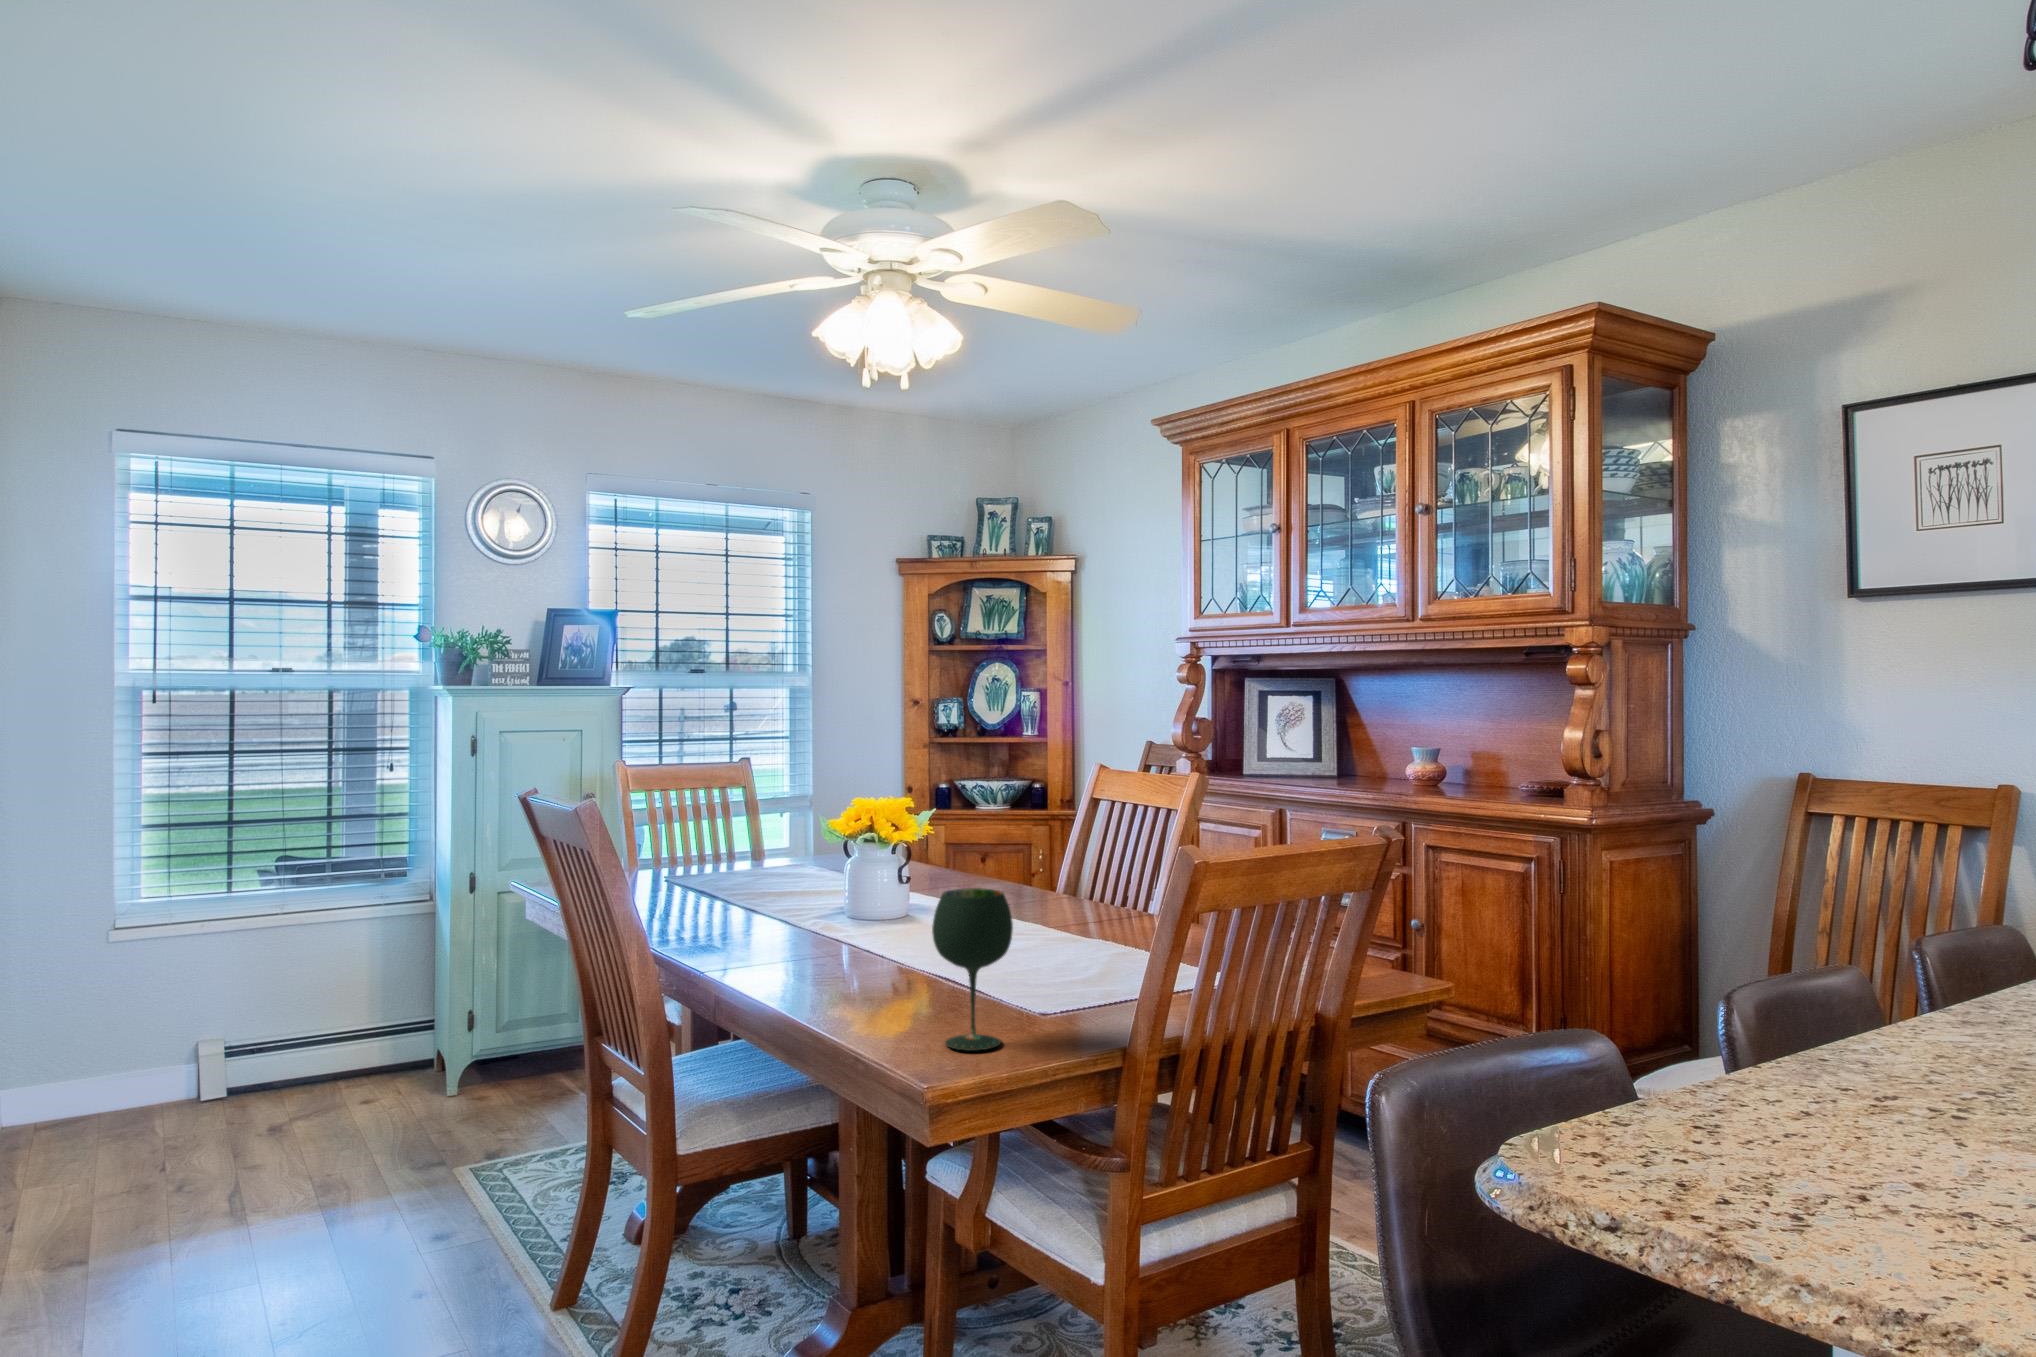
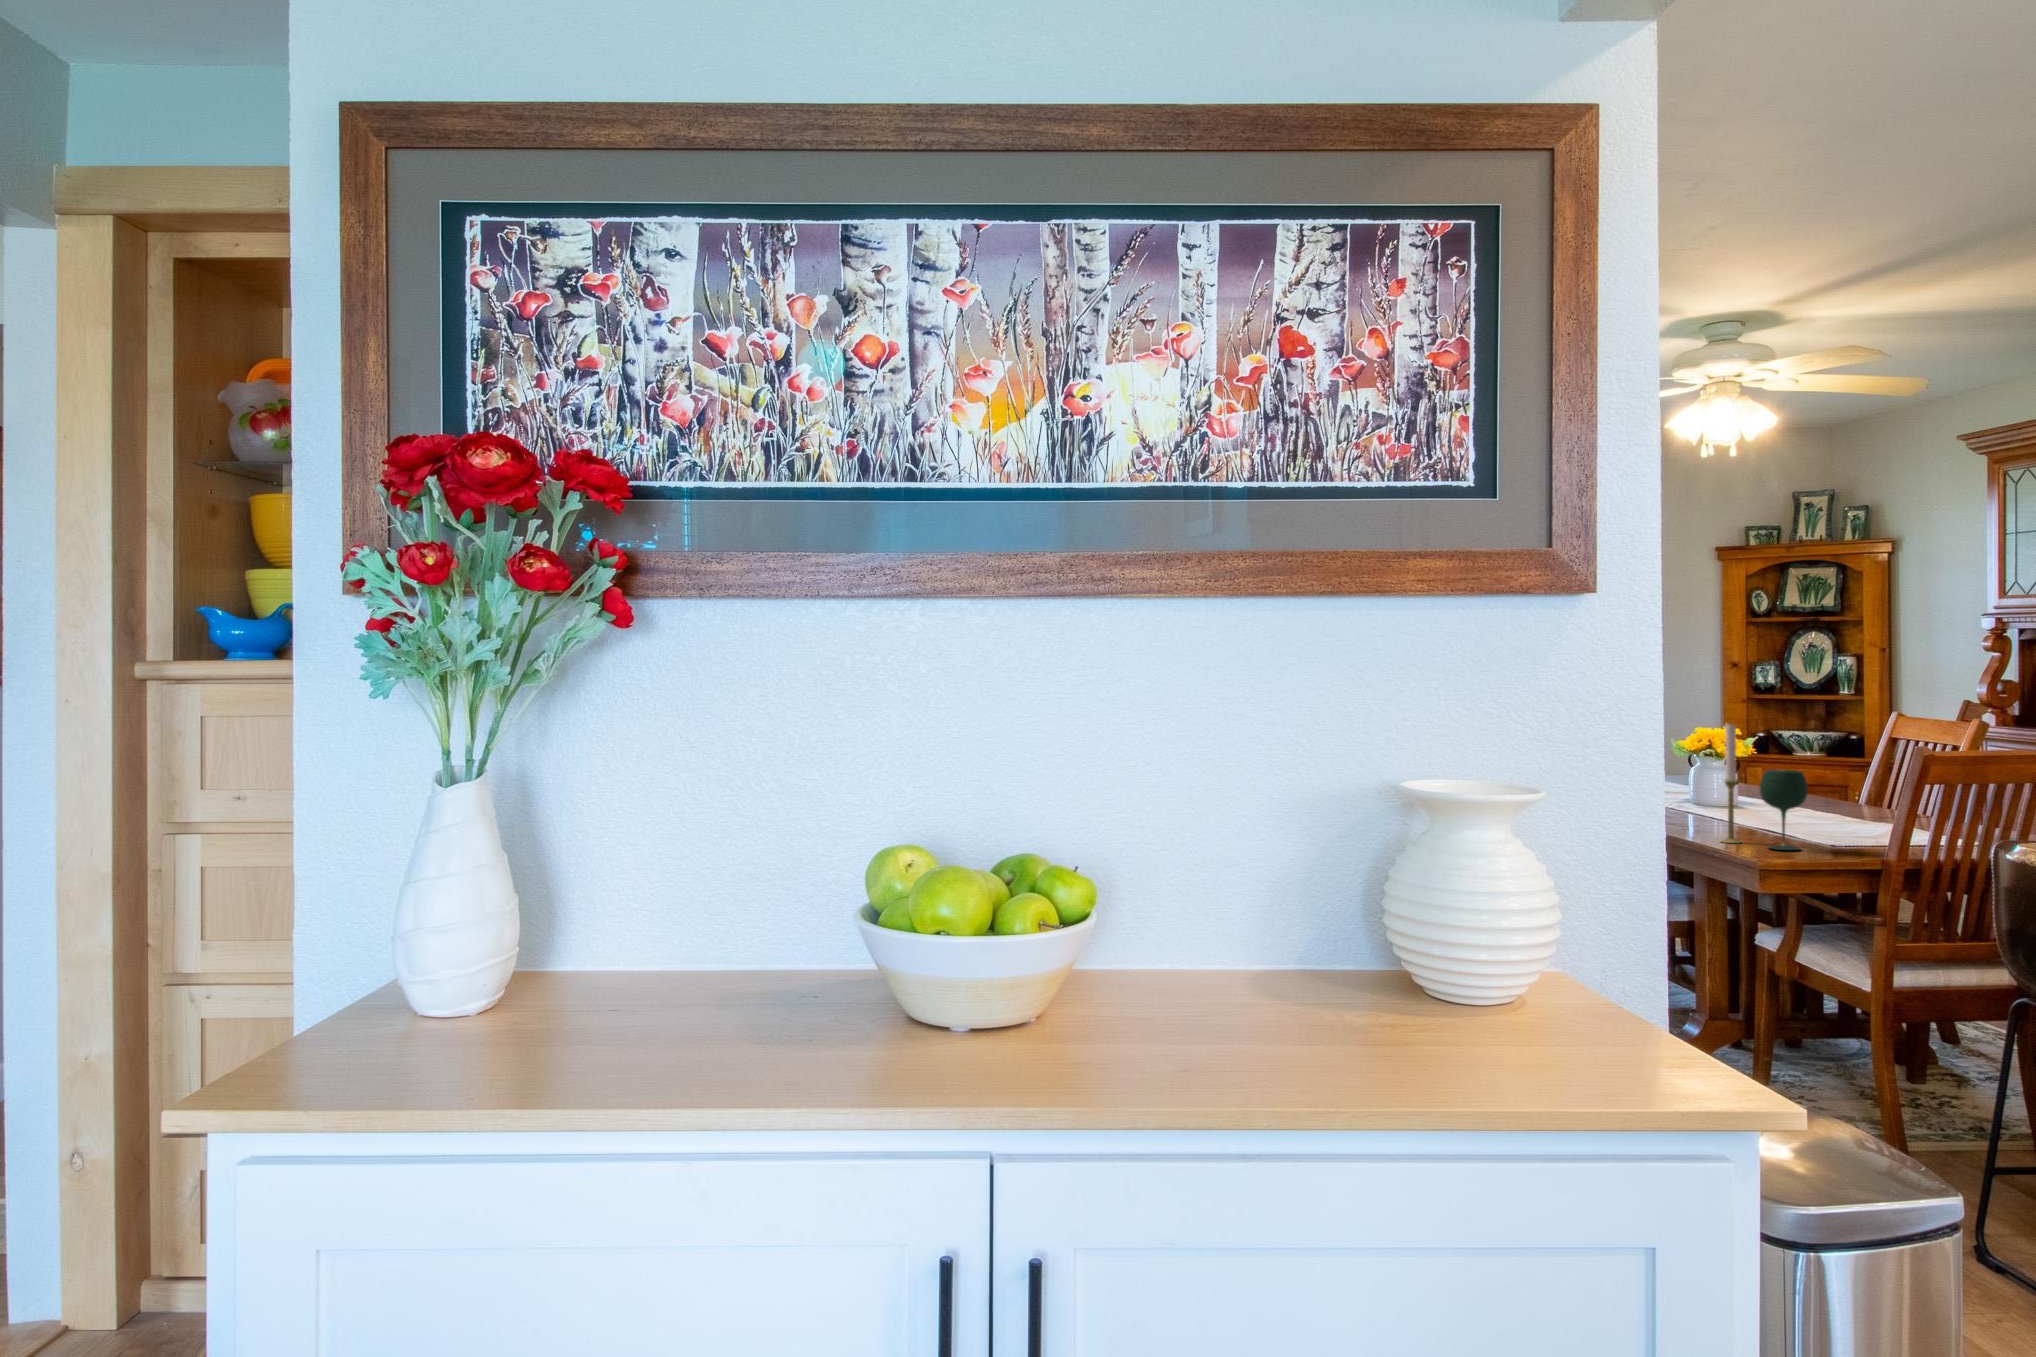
candlestick: none [865,799,905,1033] -> present [1720,724,1740,843]

